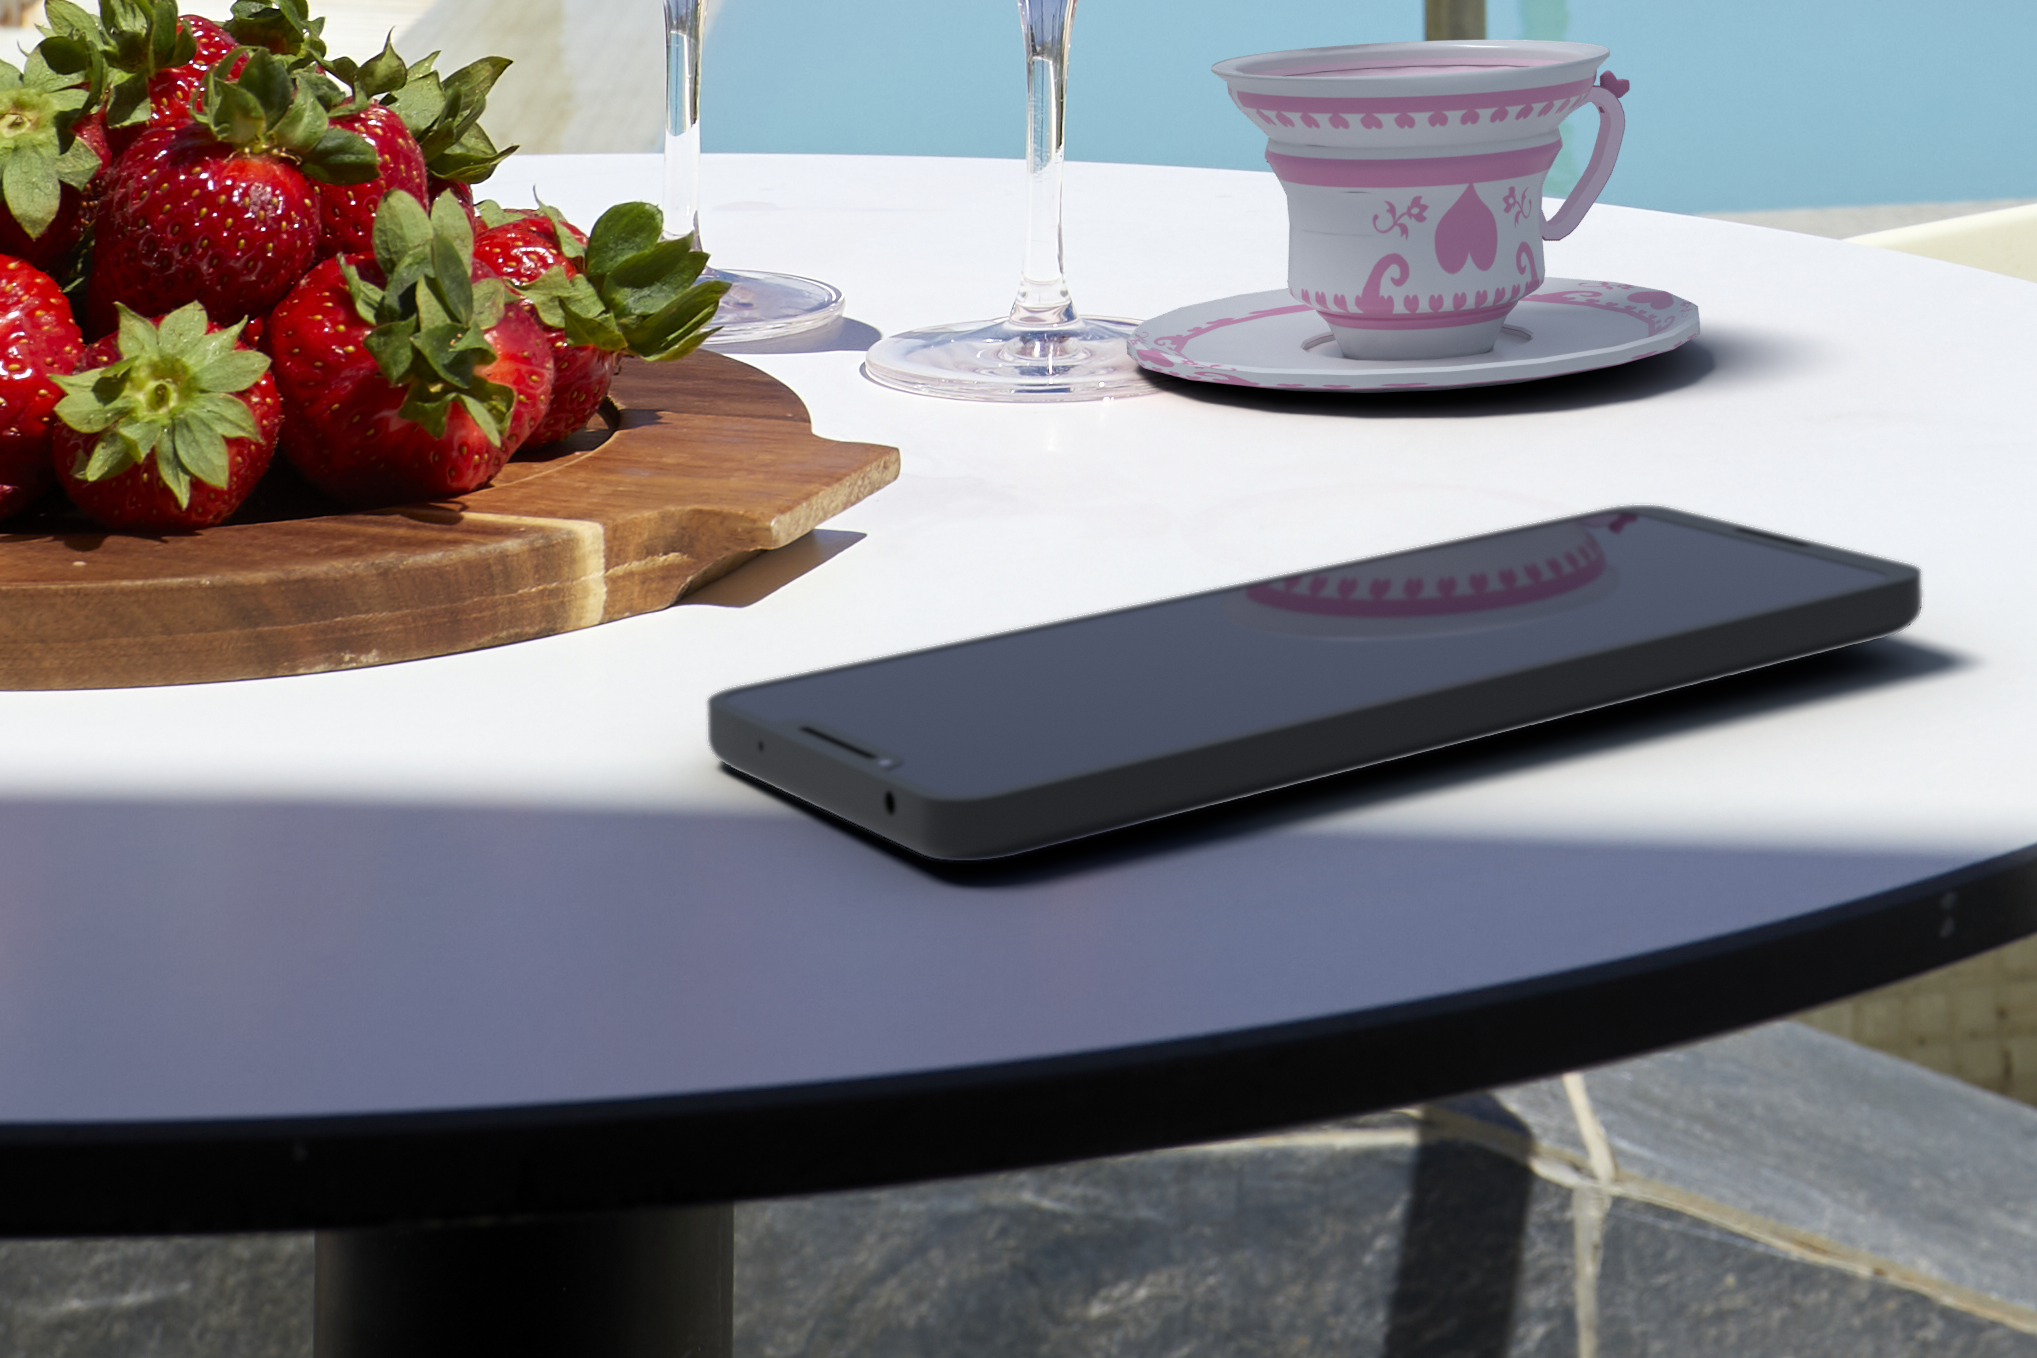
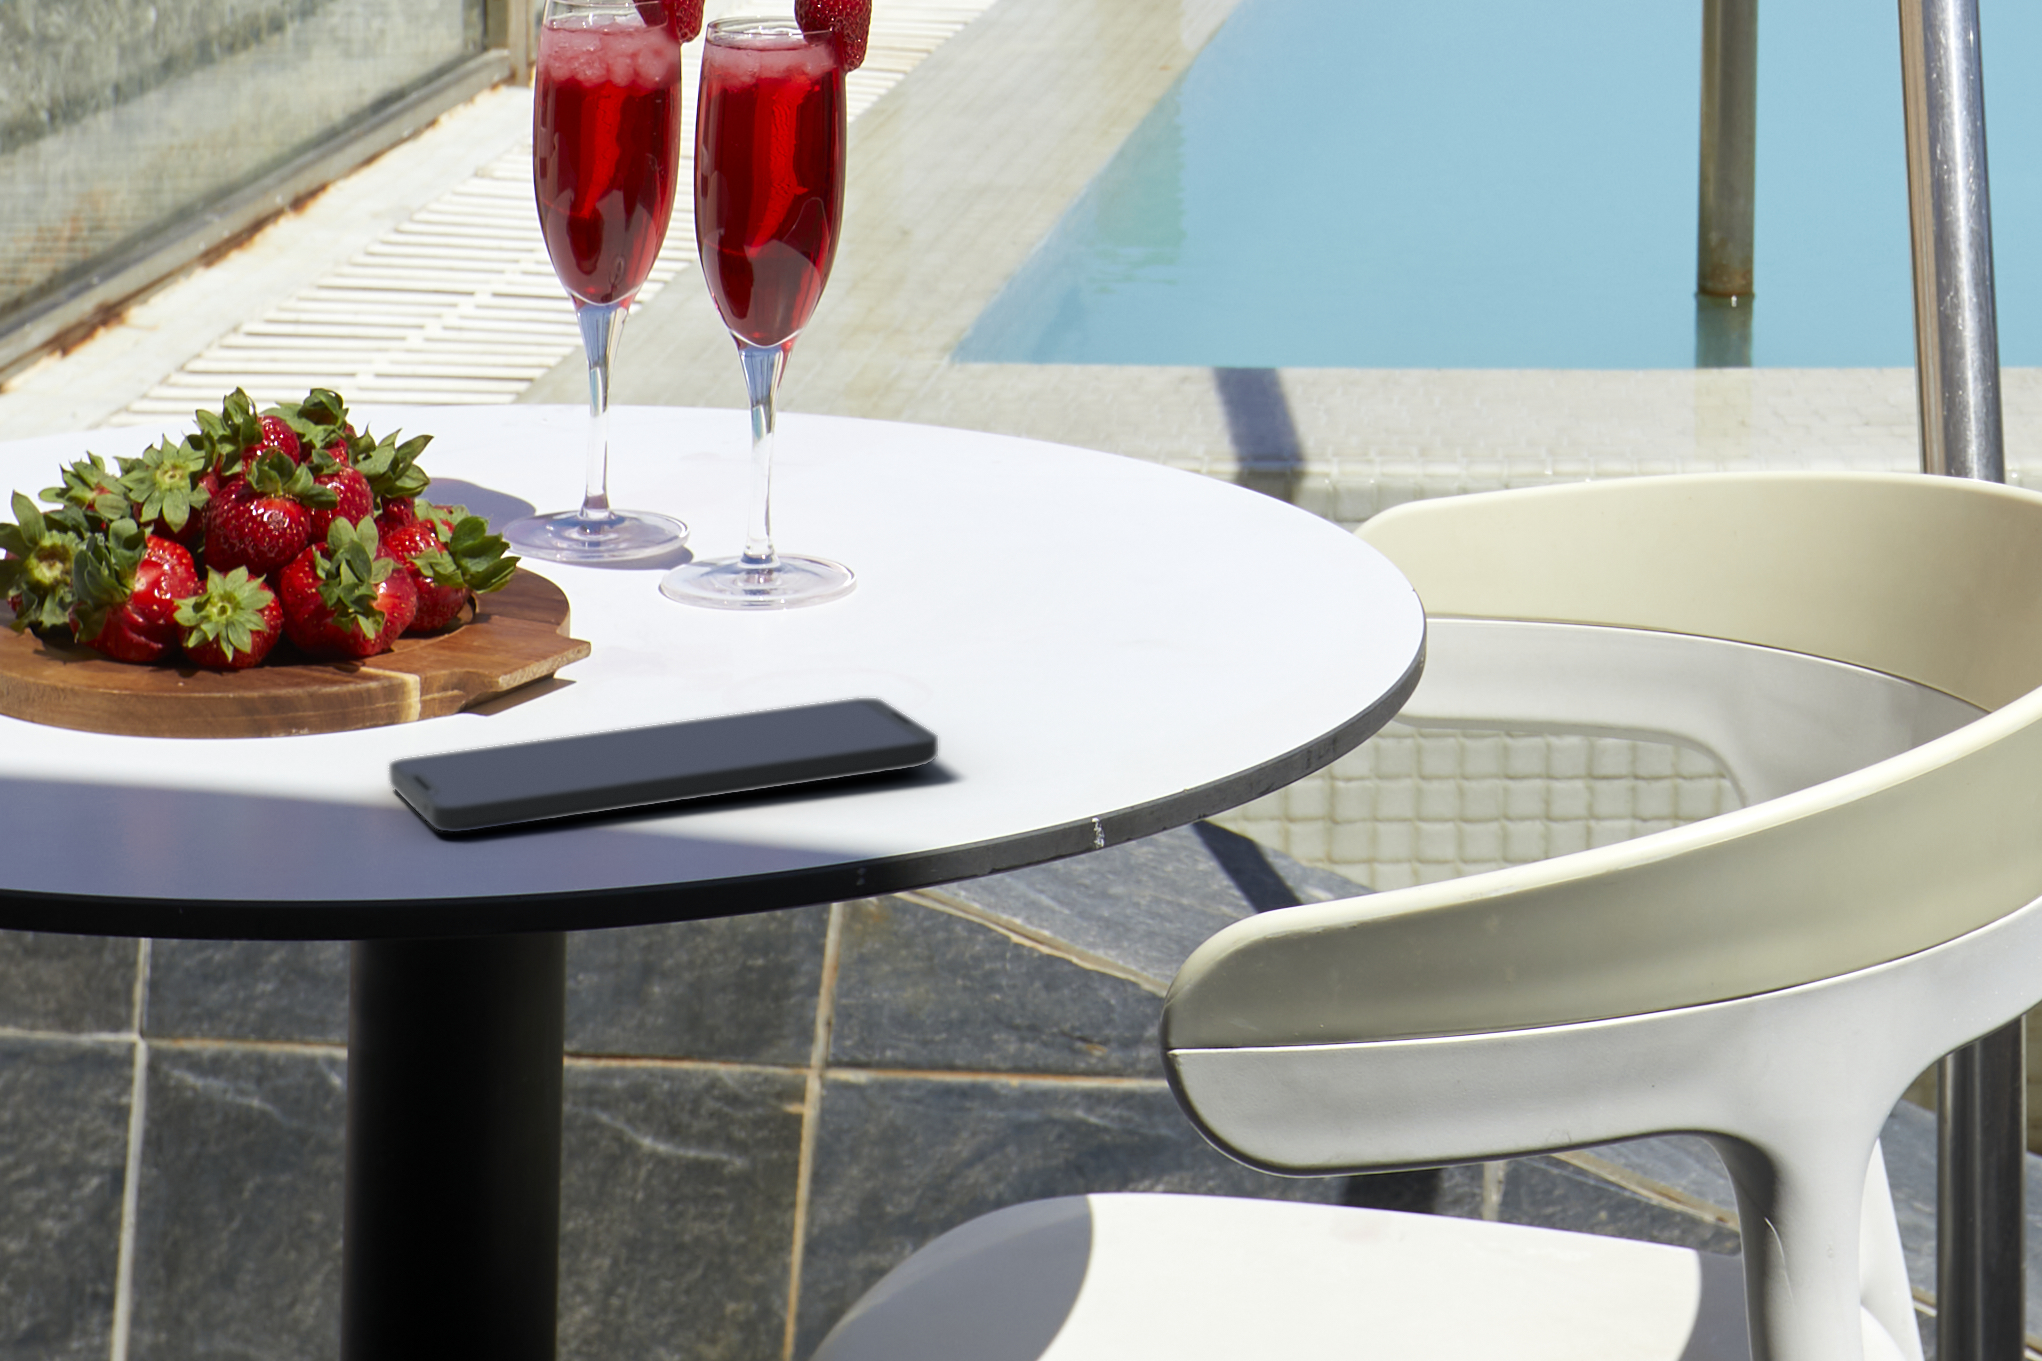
teacup: present [1127,40,1700,393] -> none [766,415,1088,621]

